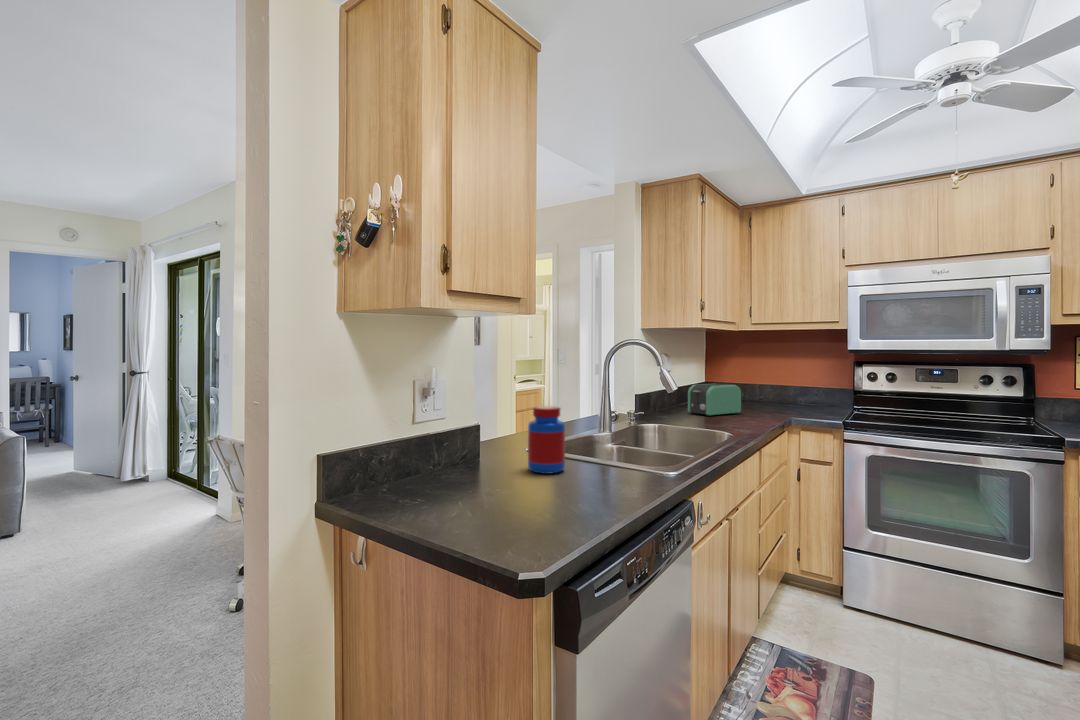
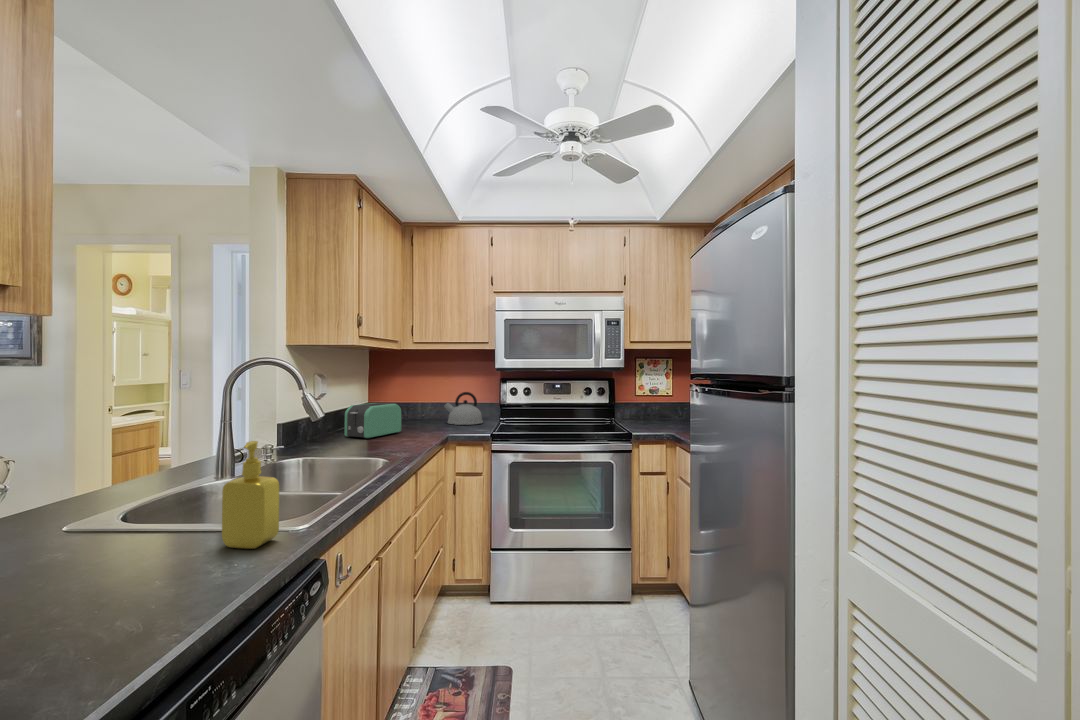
kettle: none [785,377,832,412] -> present [444,392,483,425]
soap dispenser: none [619,396,658,479] -> present [222,441,279,549]
jar: present [528,406,565,474] -> none [58,465,133,572]

